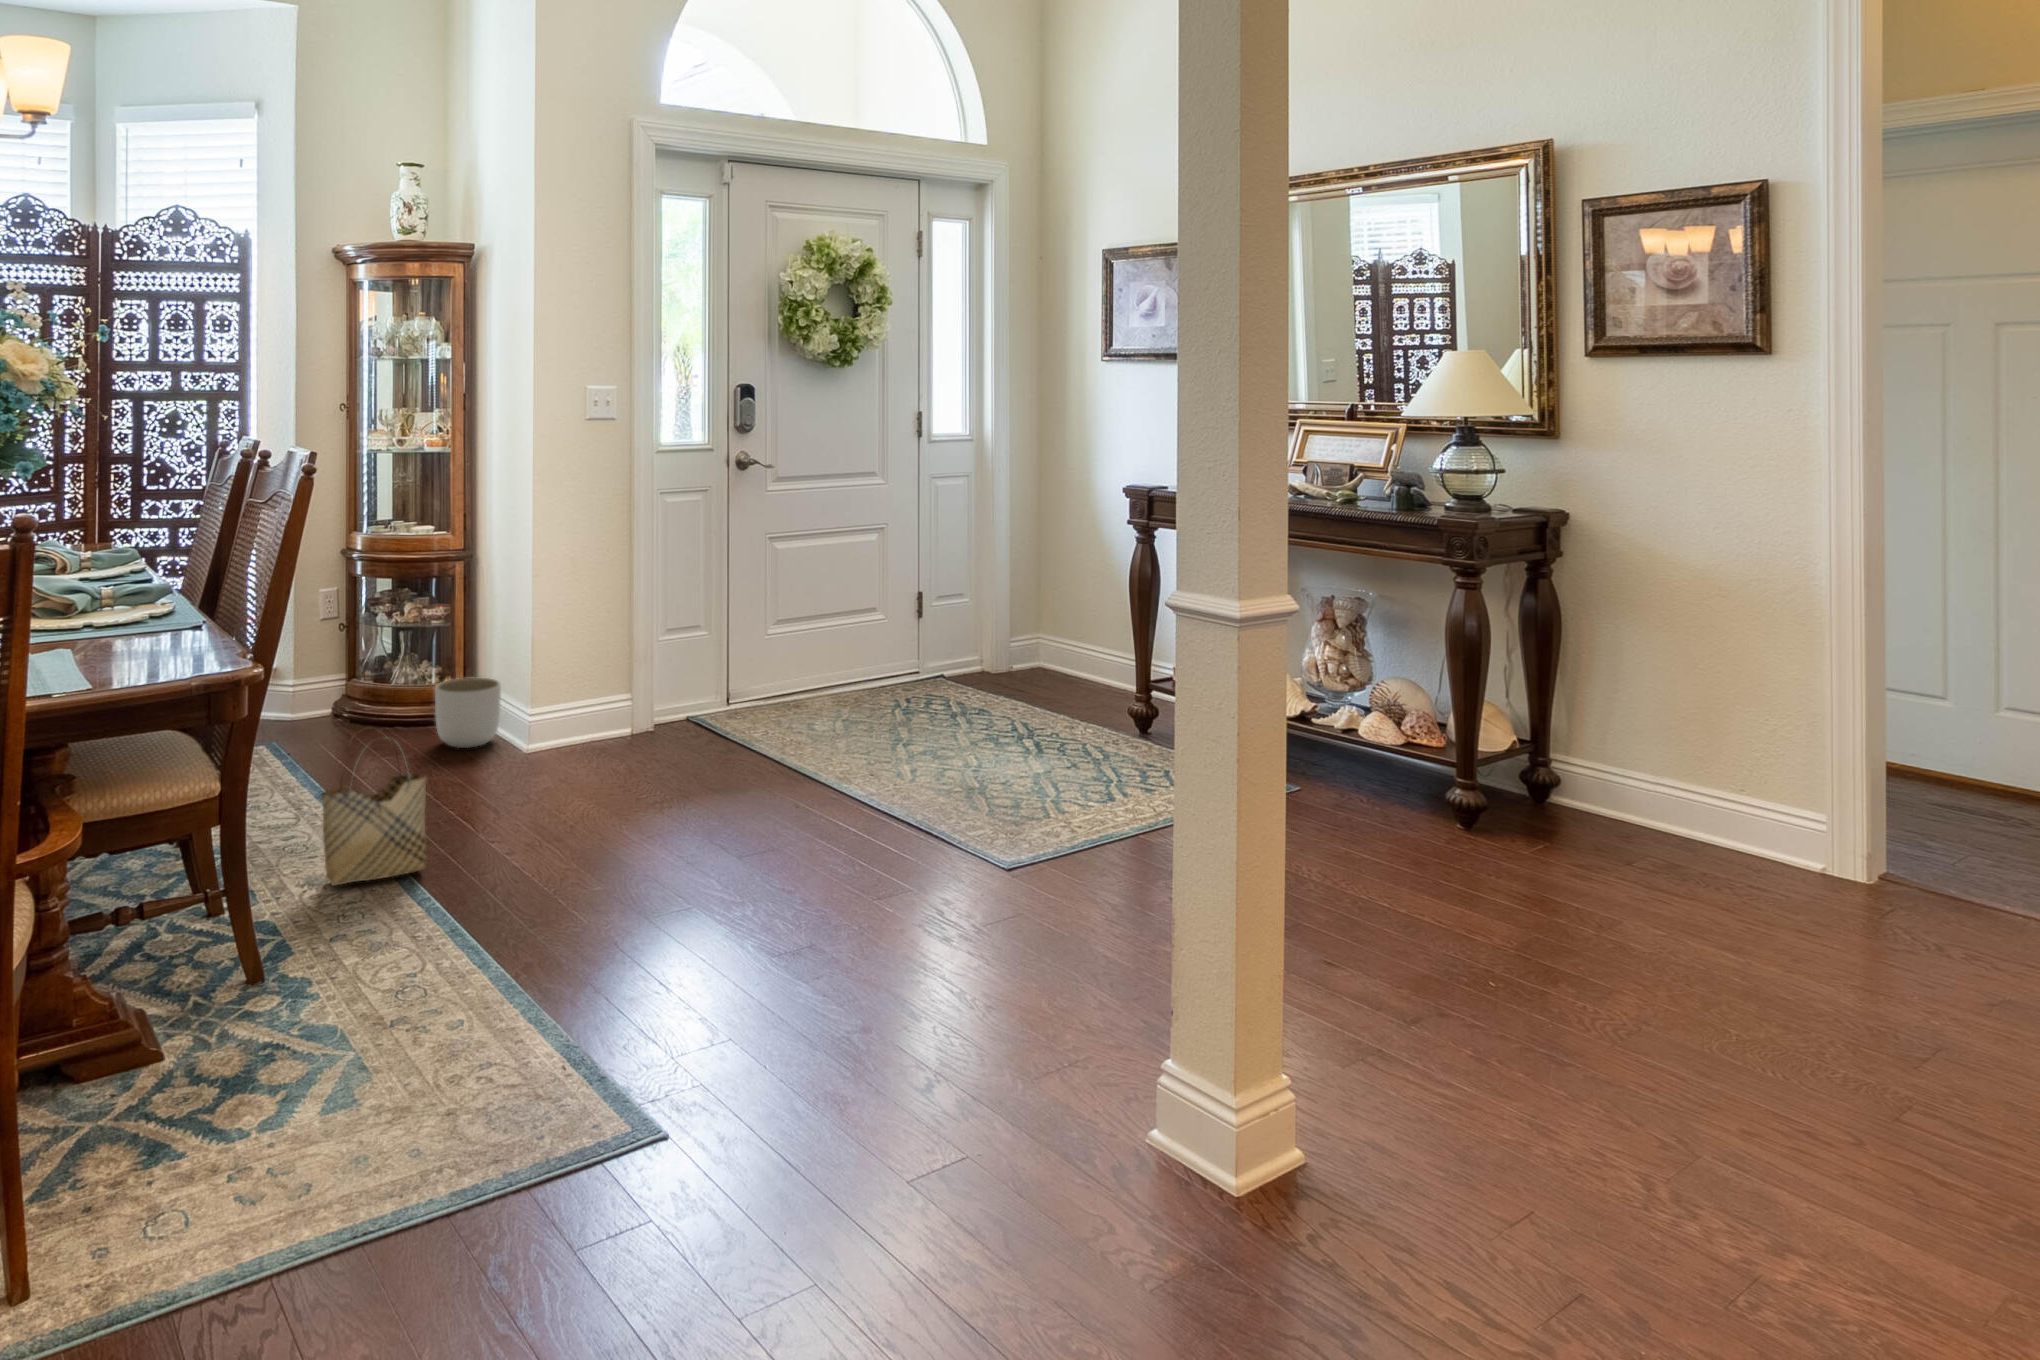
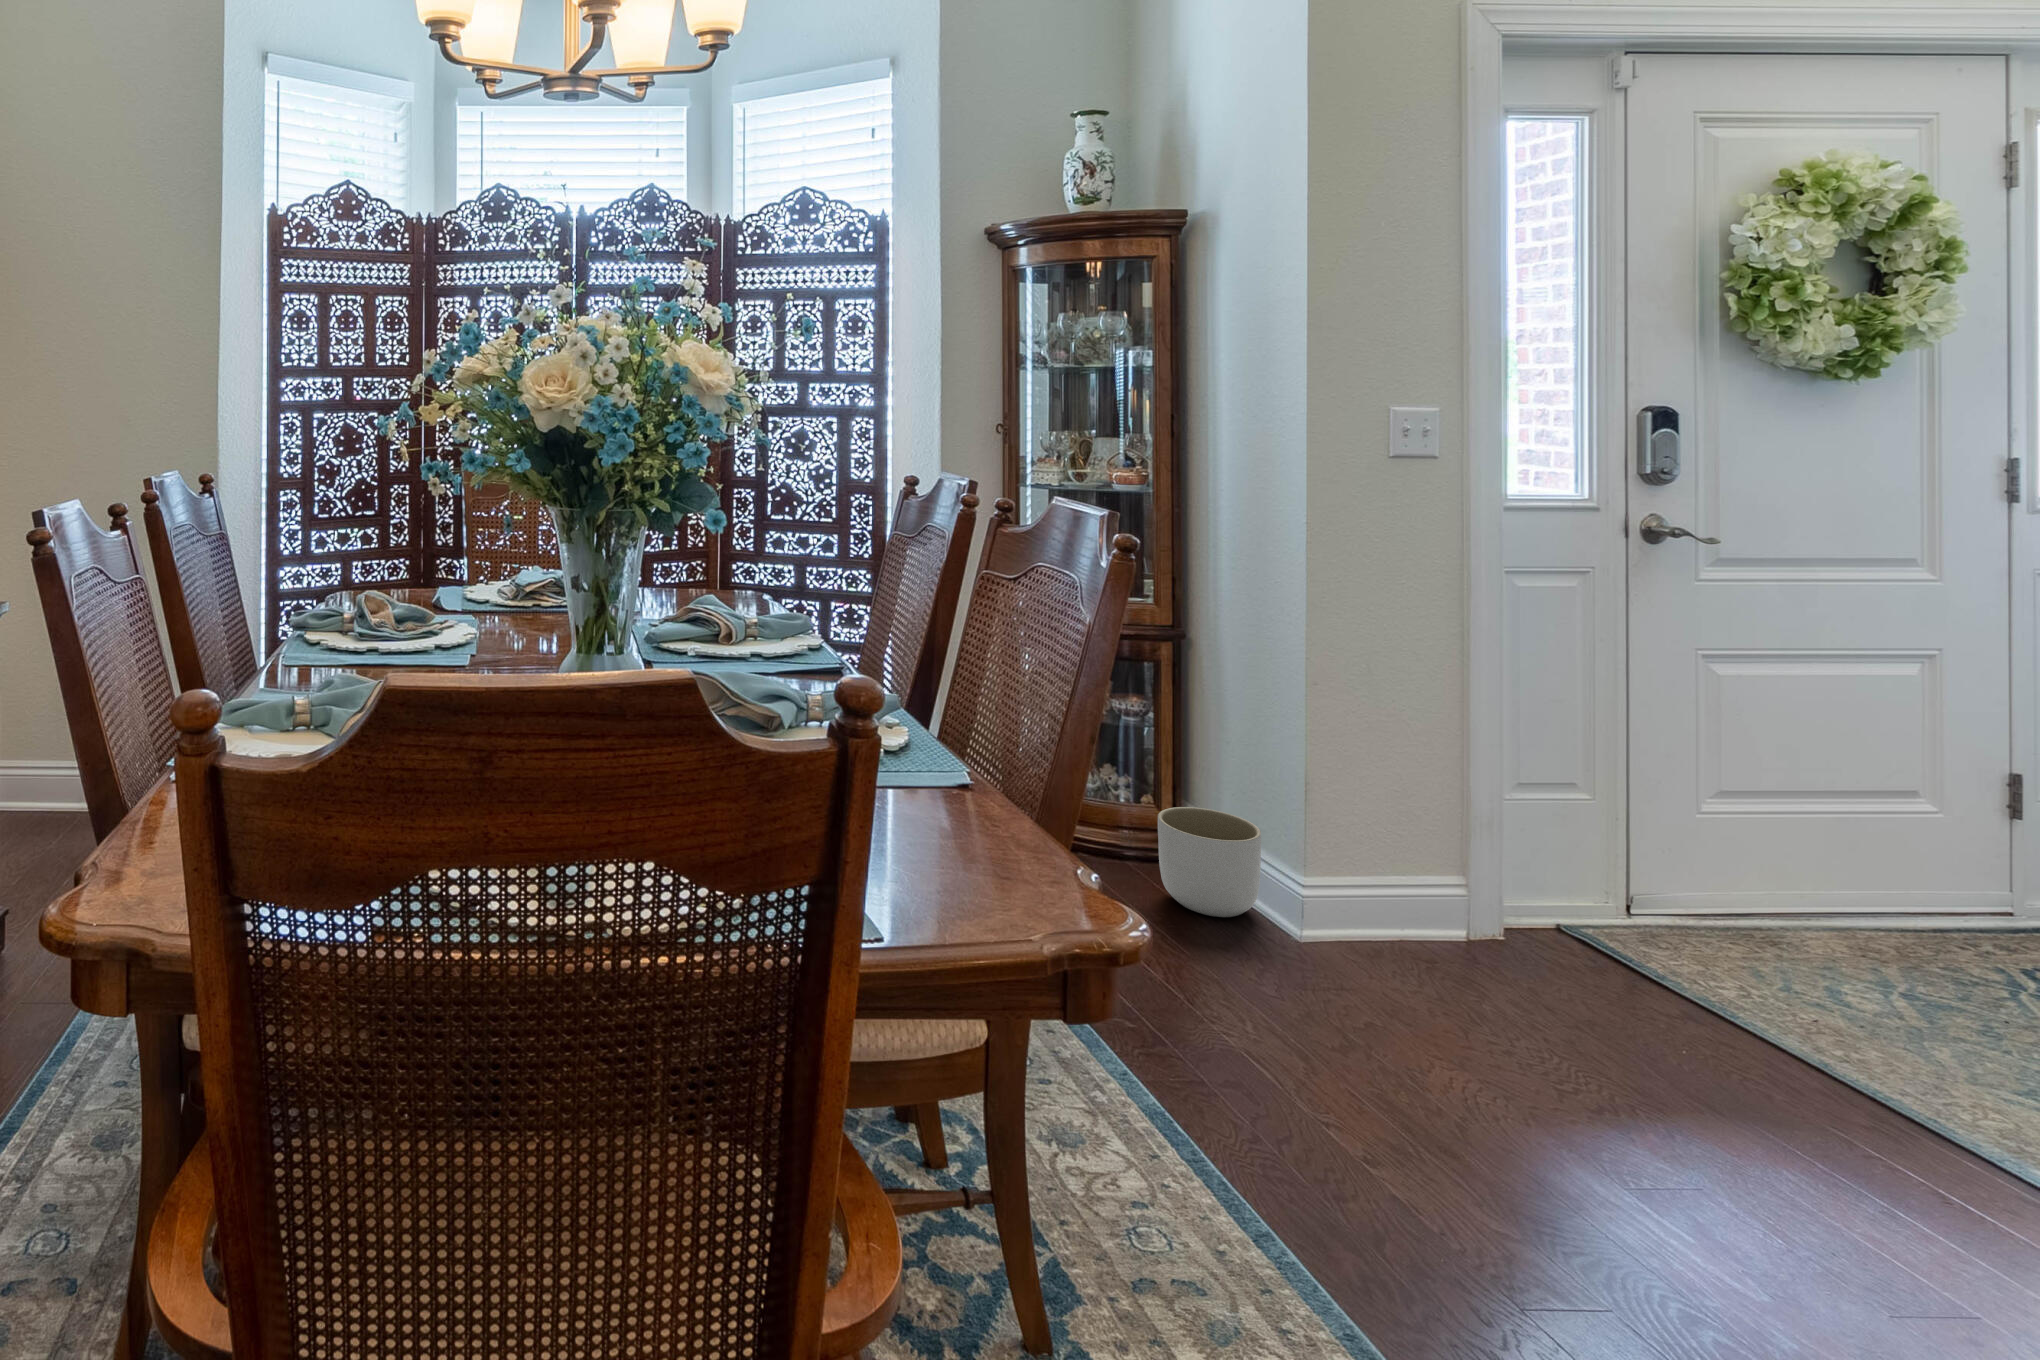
woven basket: present [321,727,427,886] -> none [1129,955,1315,1236]

